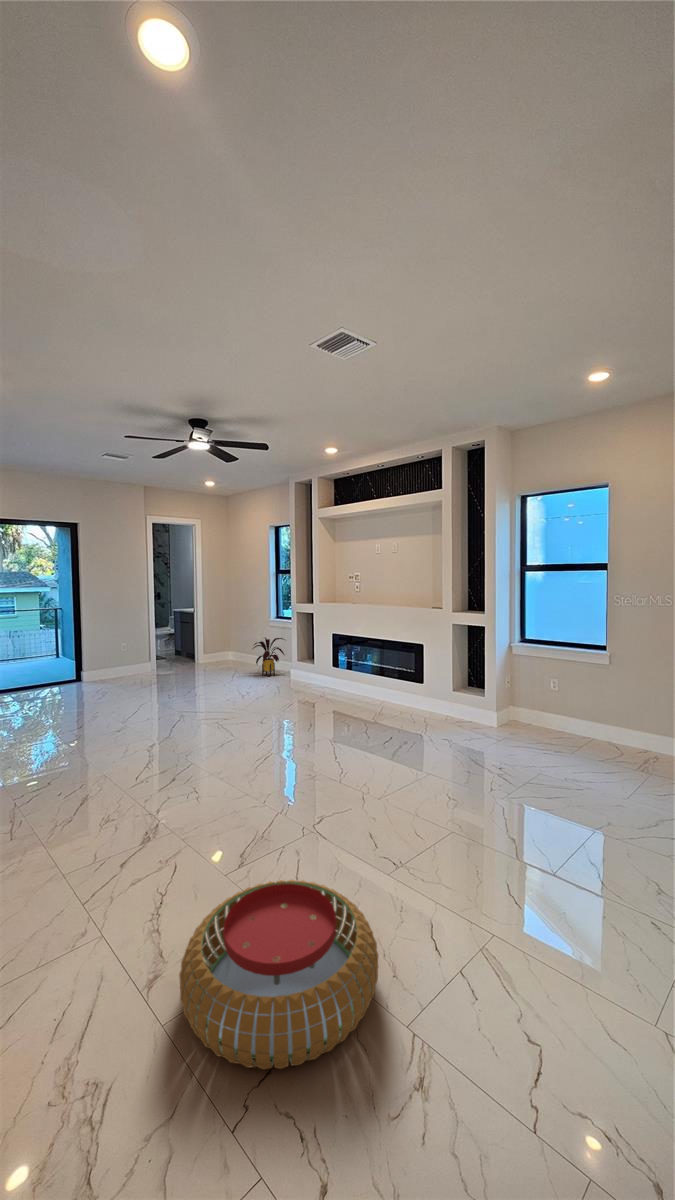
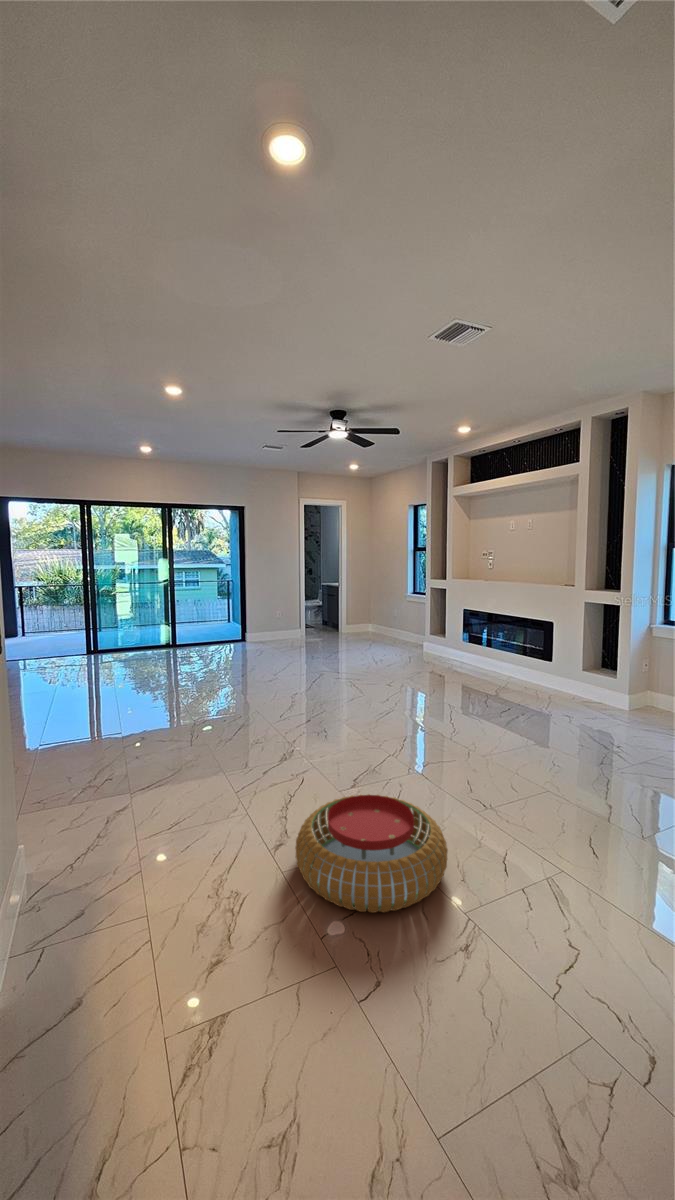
house plant: present [253,638,285,677] -> none [388,611,424,648]

